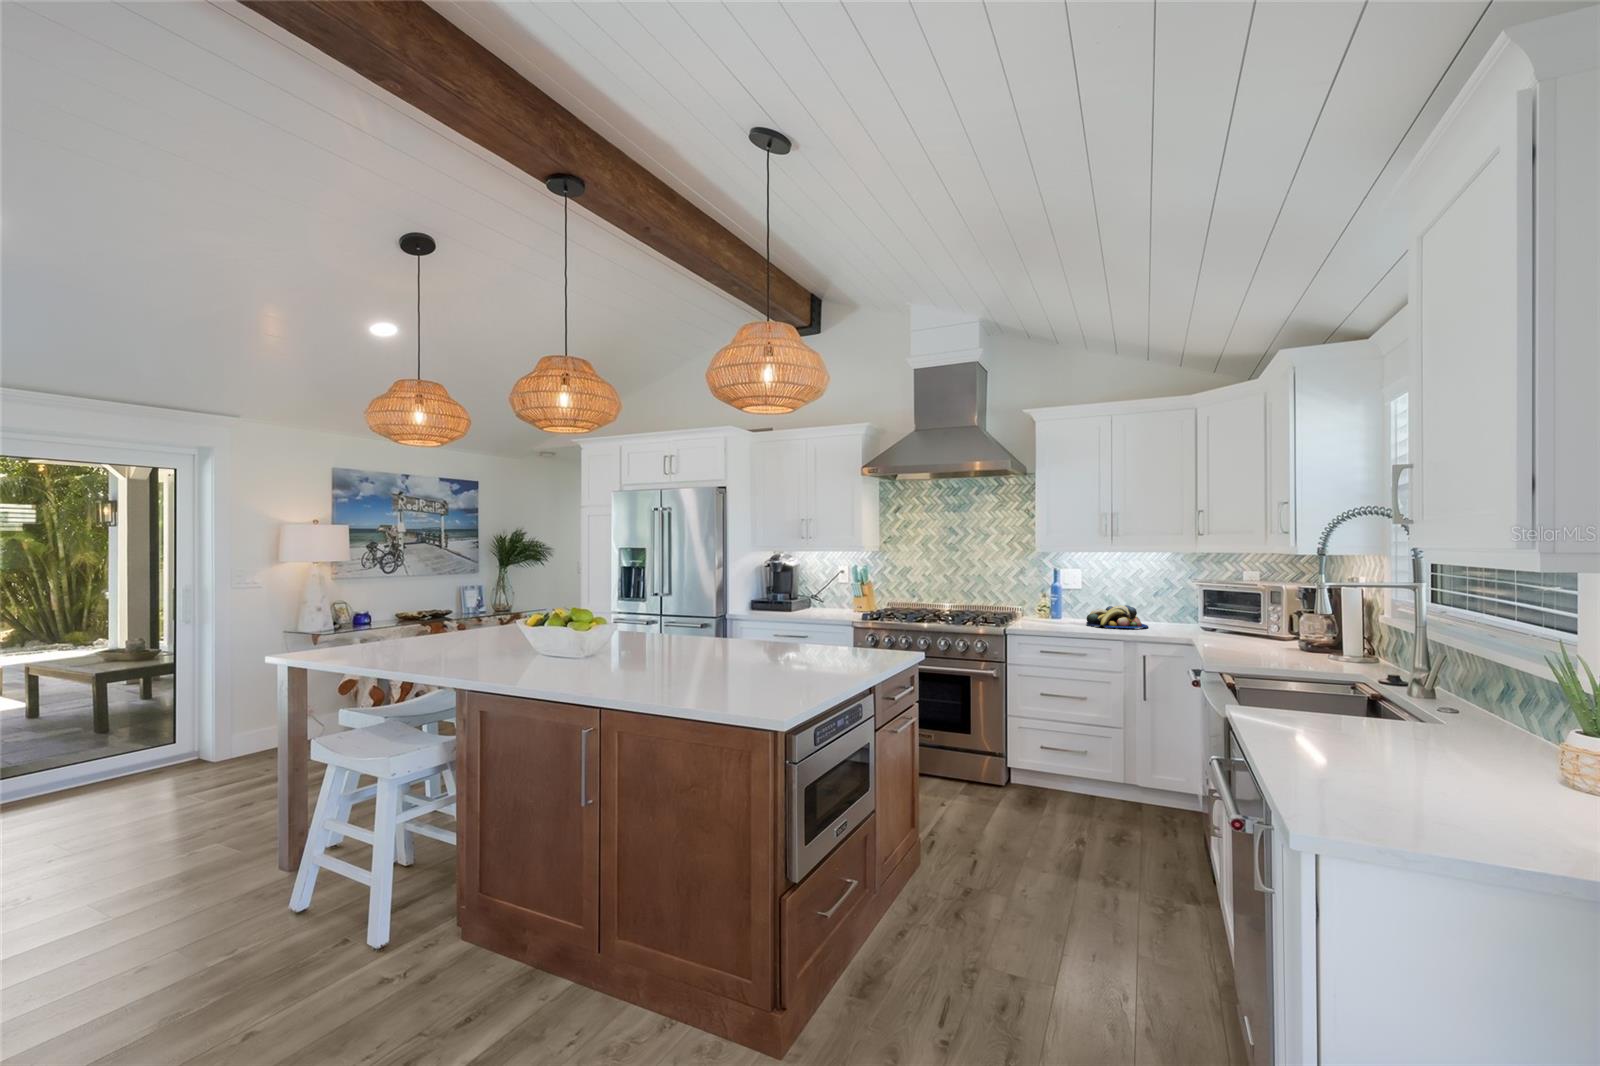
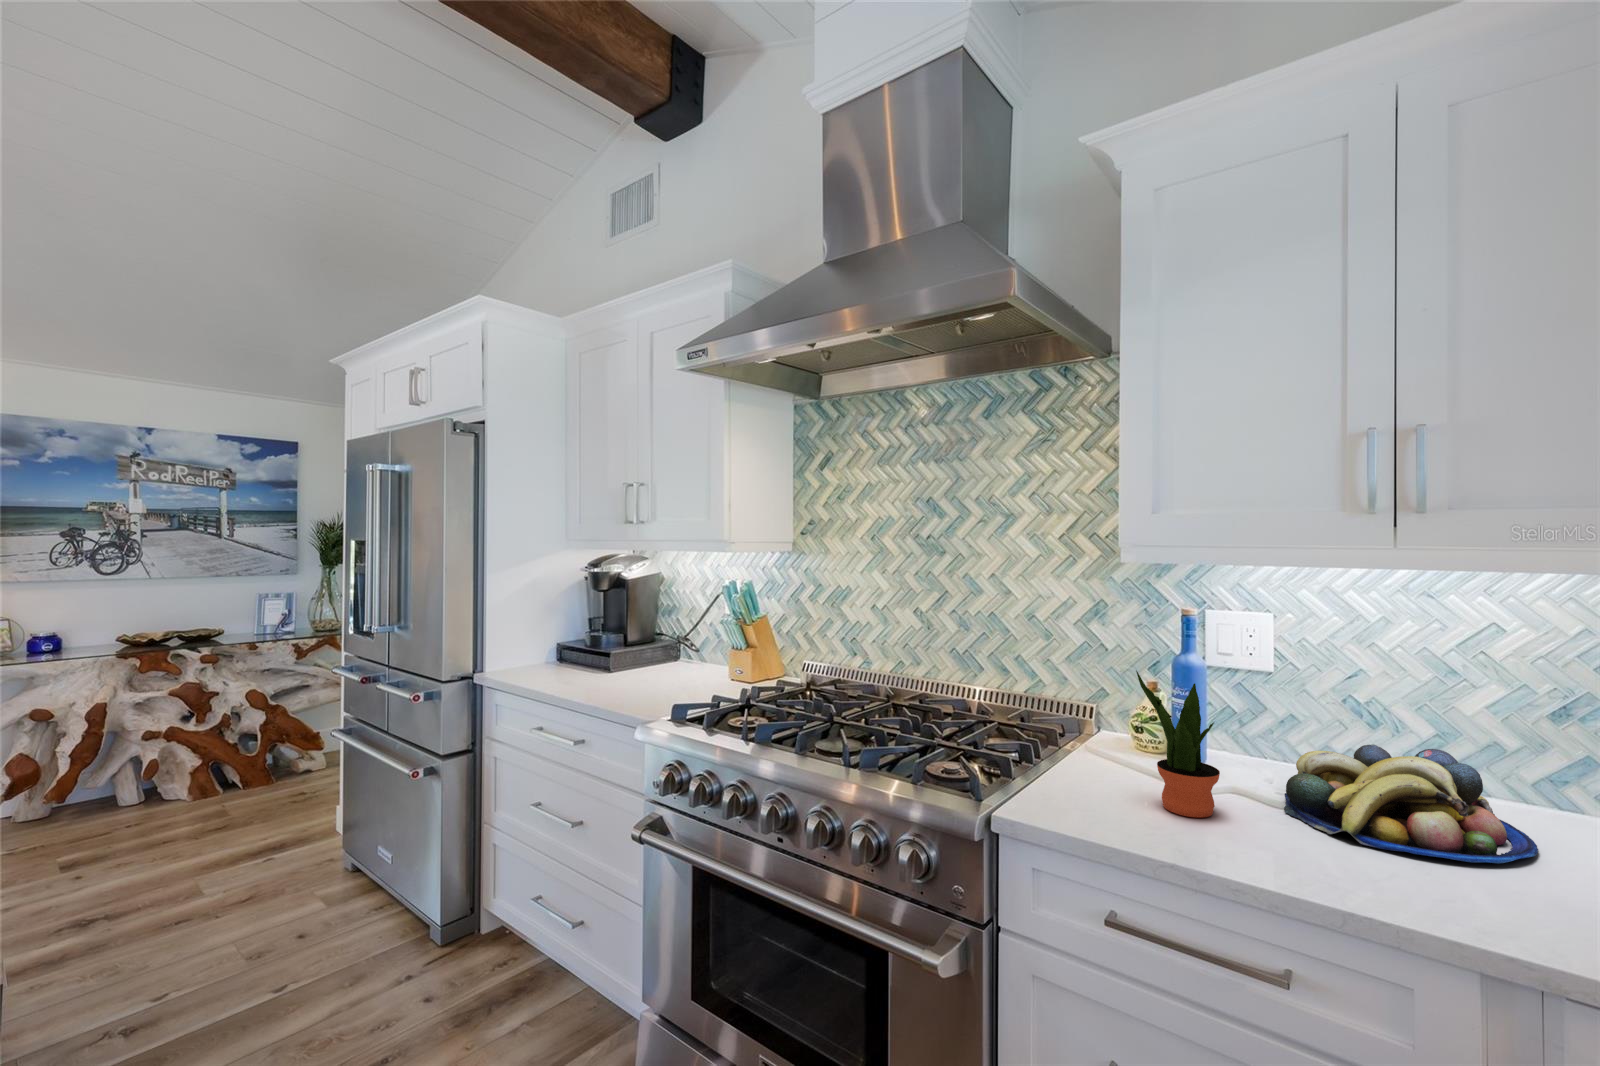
potted plant: none [1043,584,1069,626] -> present [1136,671,1220,818]

